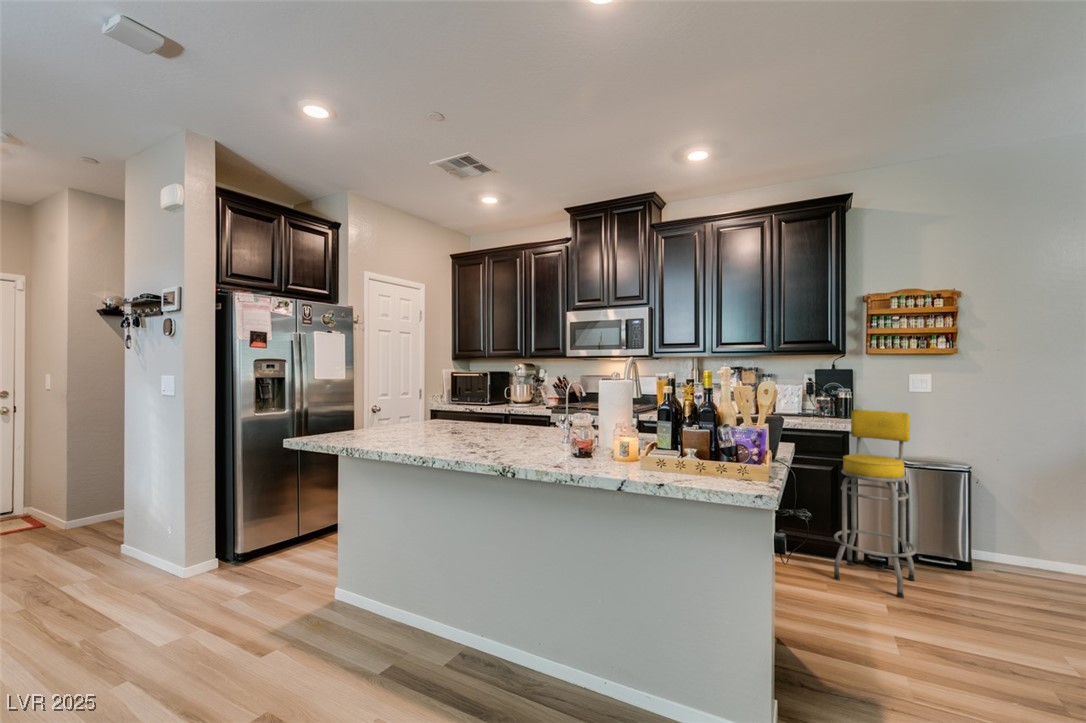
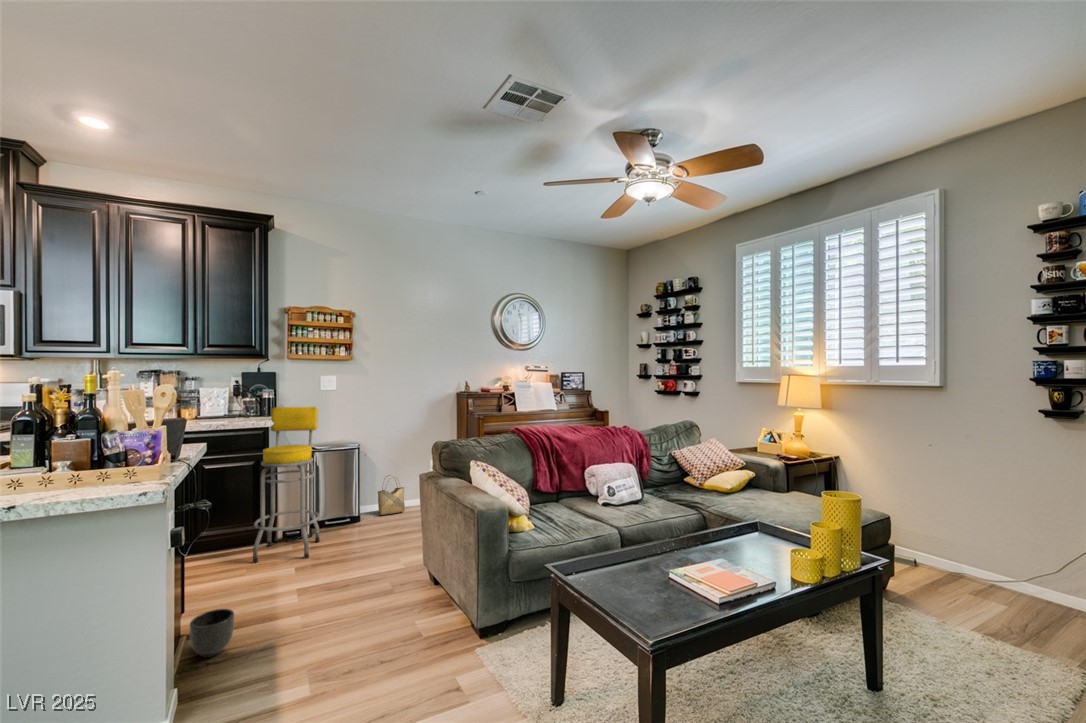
woven basket: none [1000,518,1053,578] -> present [378,475,405,515]
planter: none [784,624,829,677] -> present [190,609,234,657]

